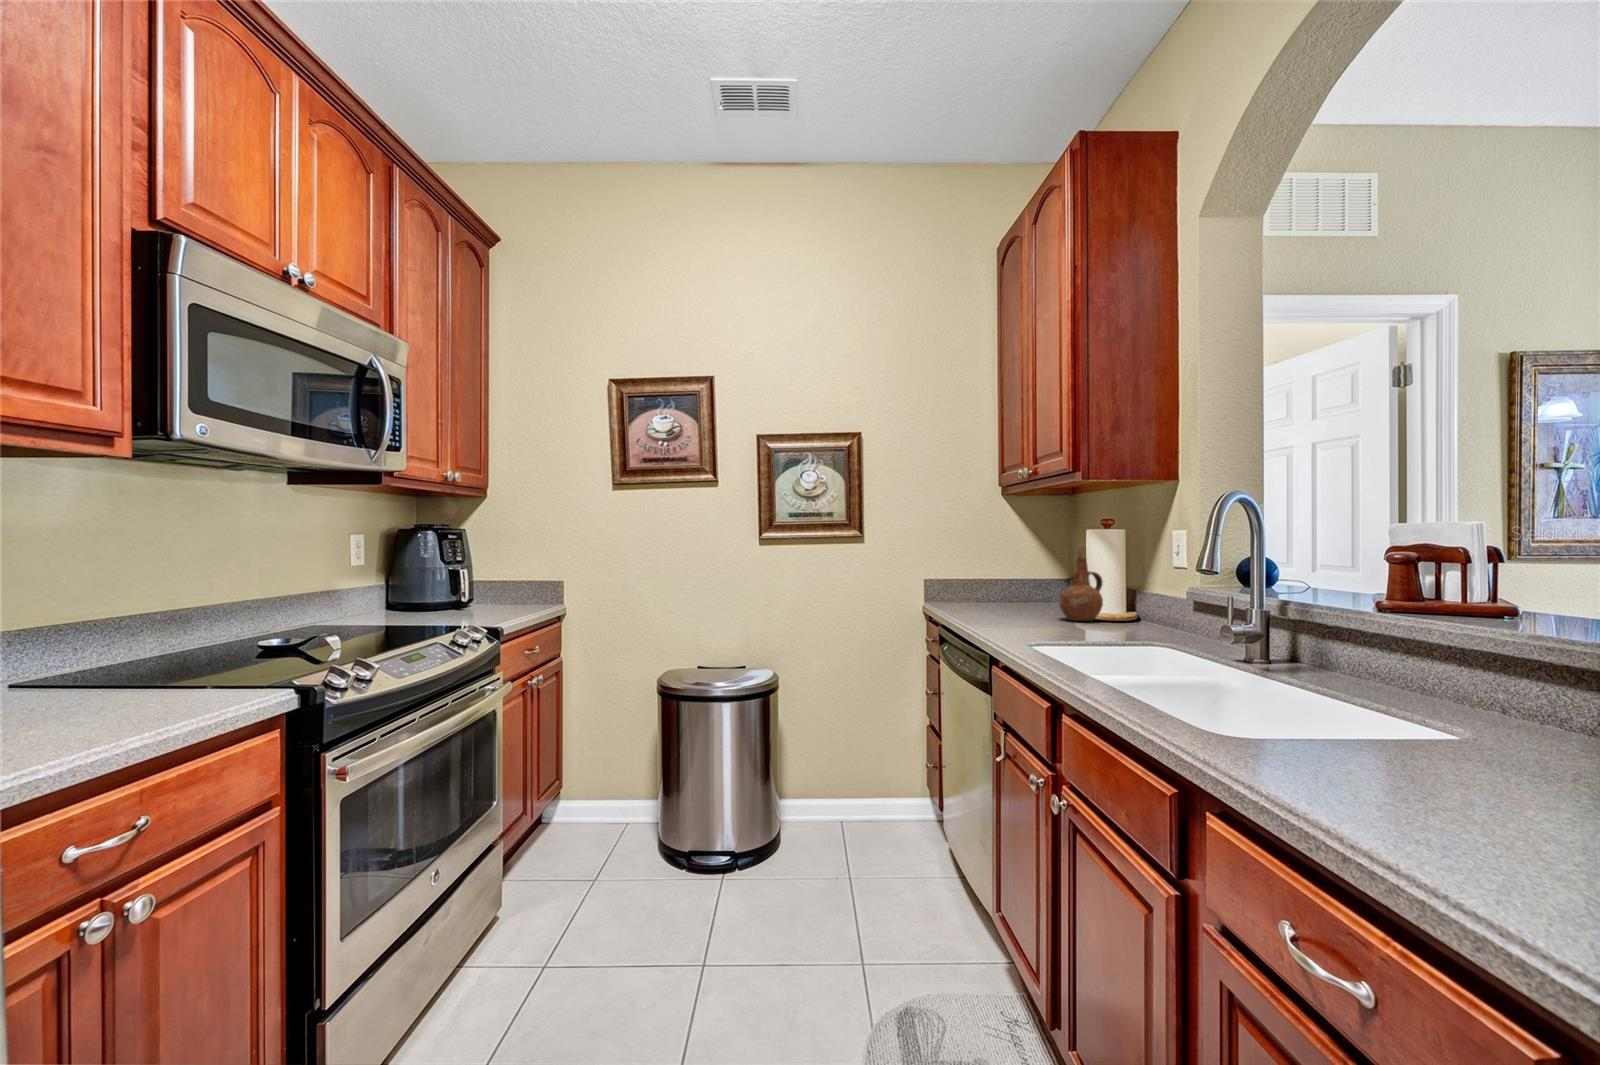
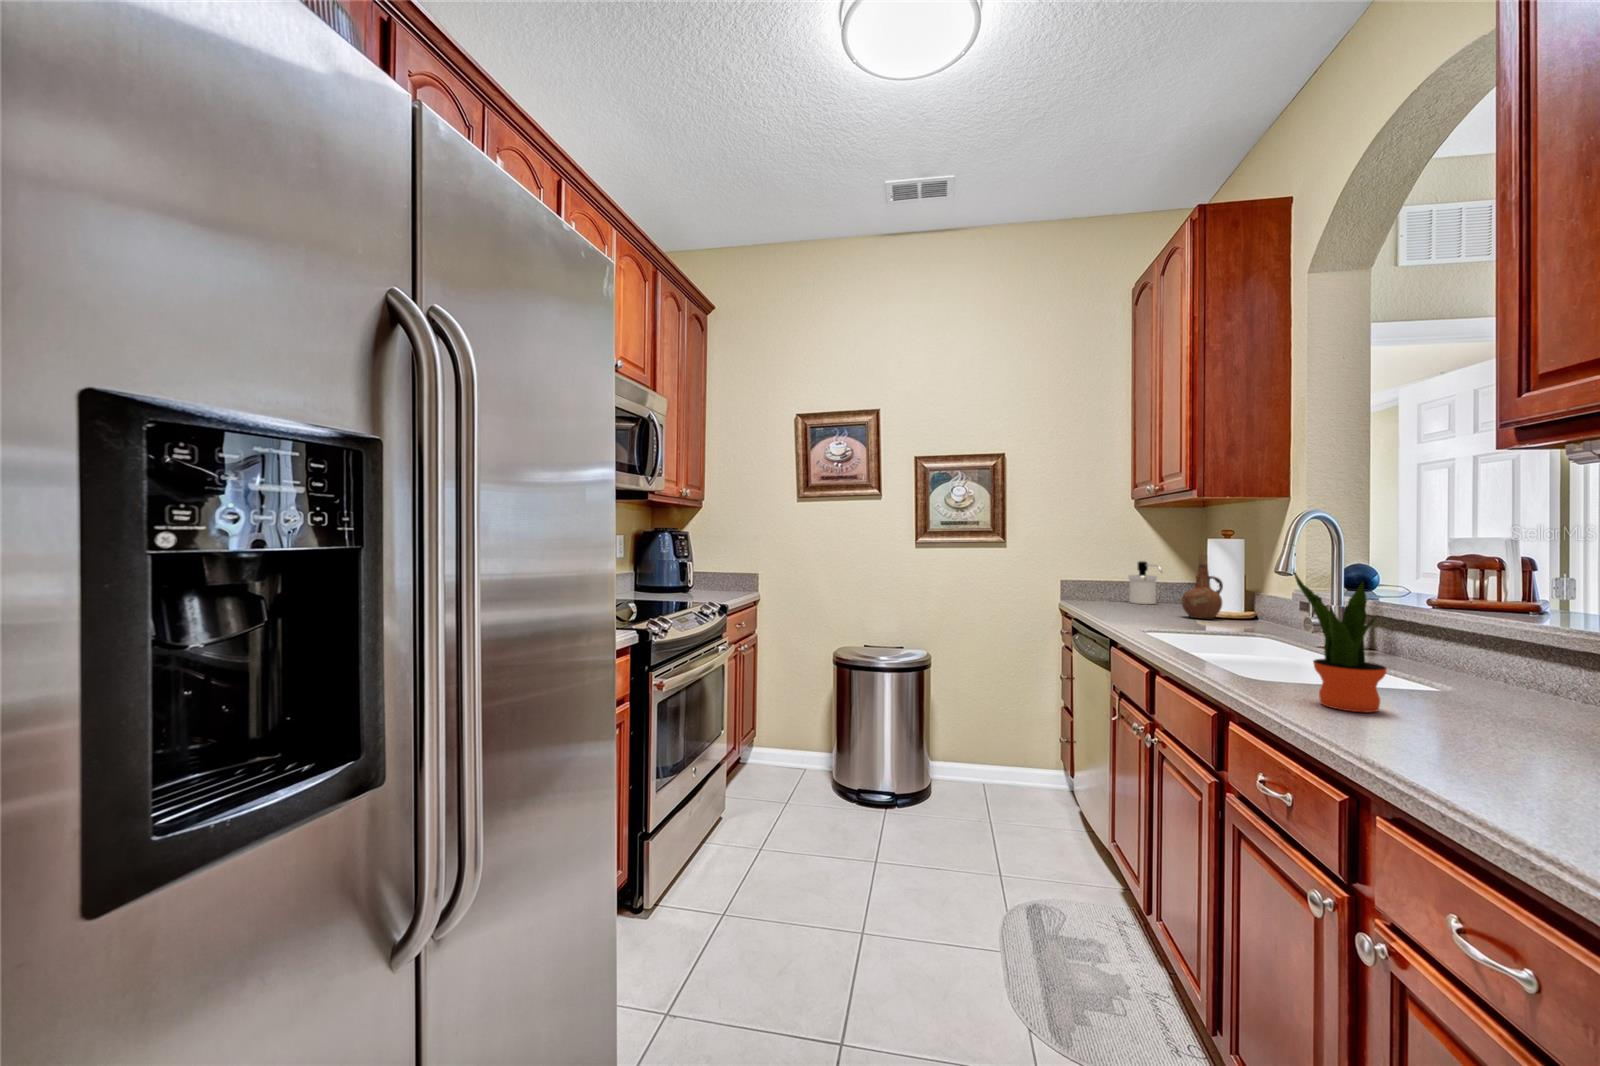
soap dispenser: none [994,555,1032,603] -> present [1128,561,1162,604]
potted plant: none [1308,572,1479,814] -> present [1293,571,1387,712]

